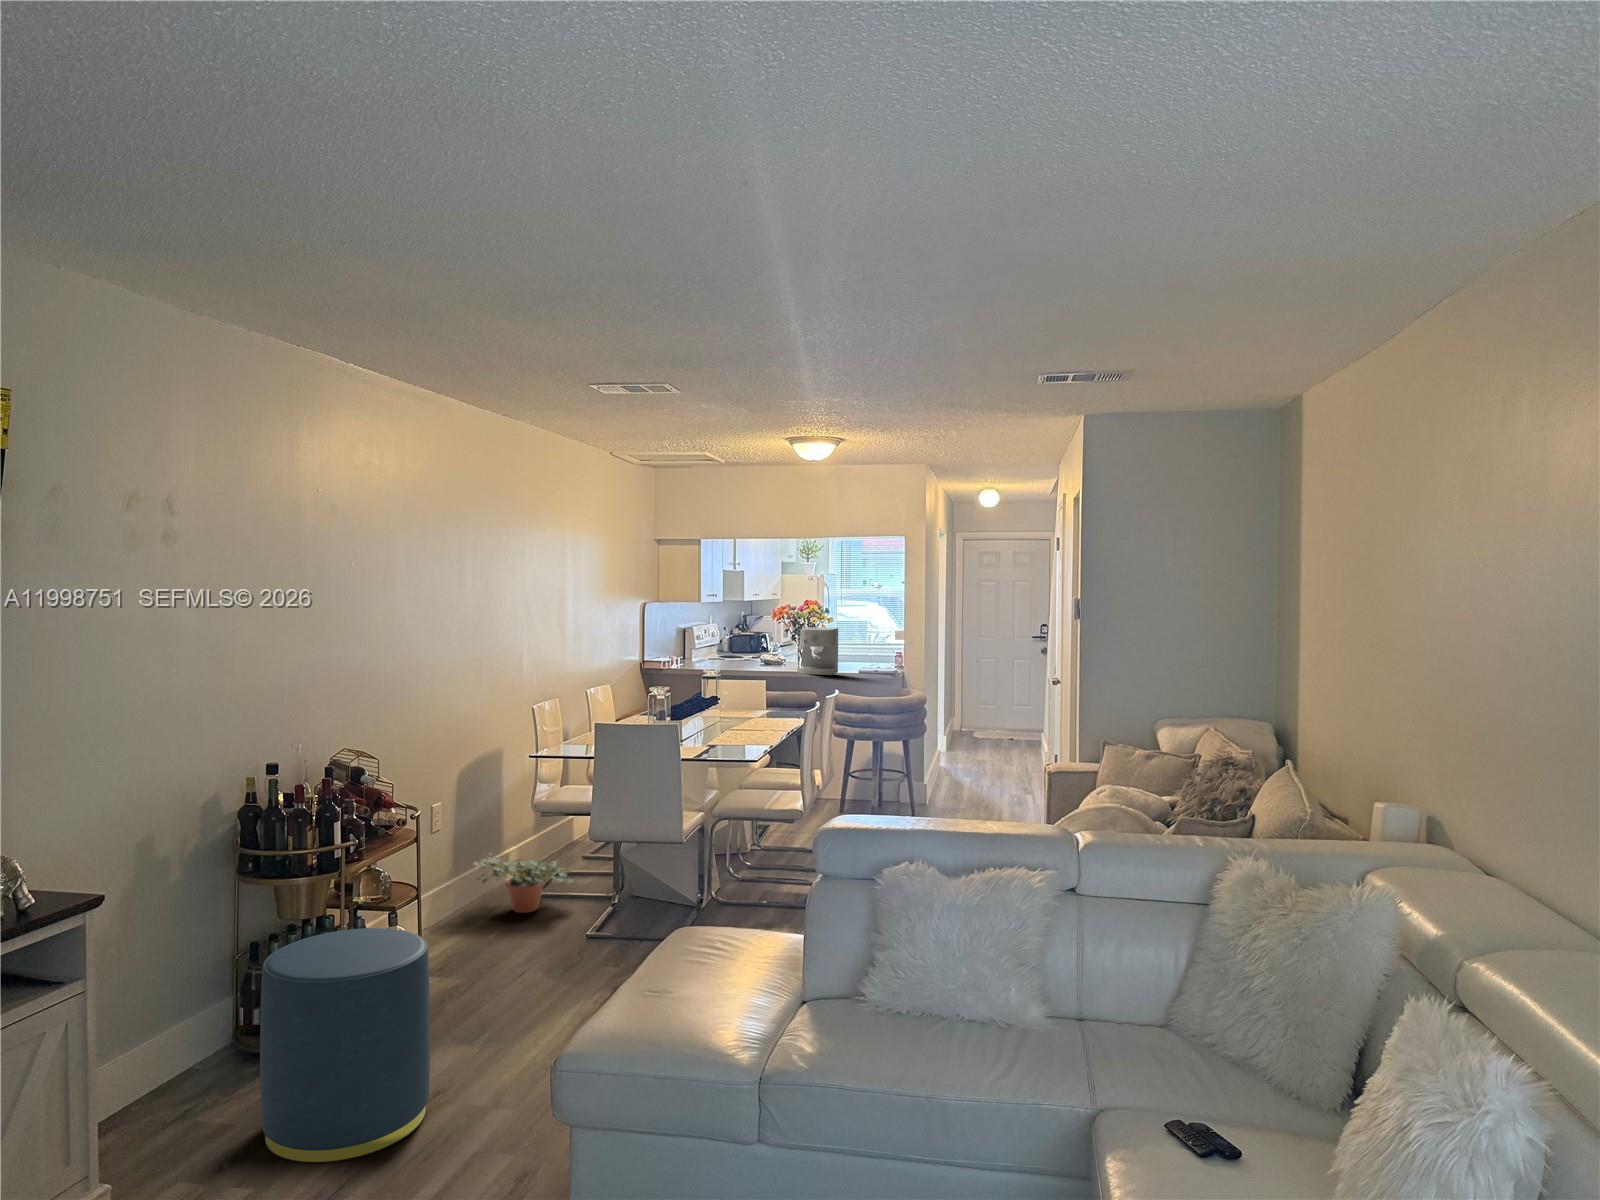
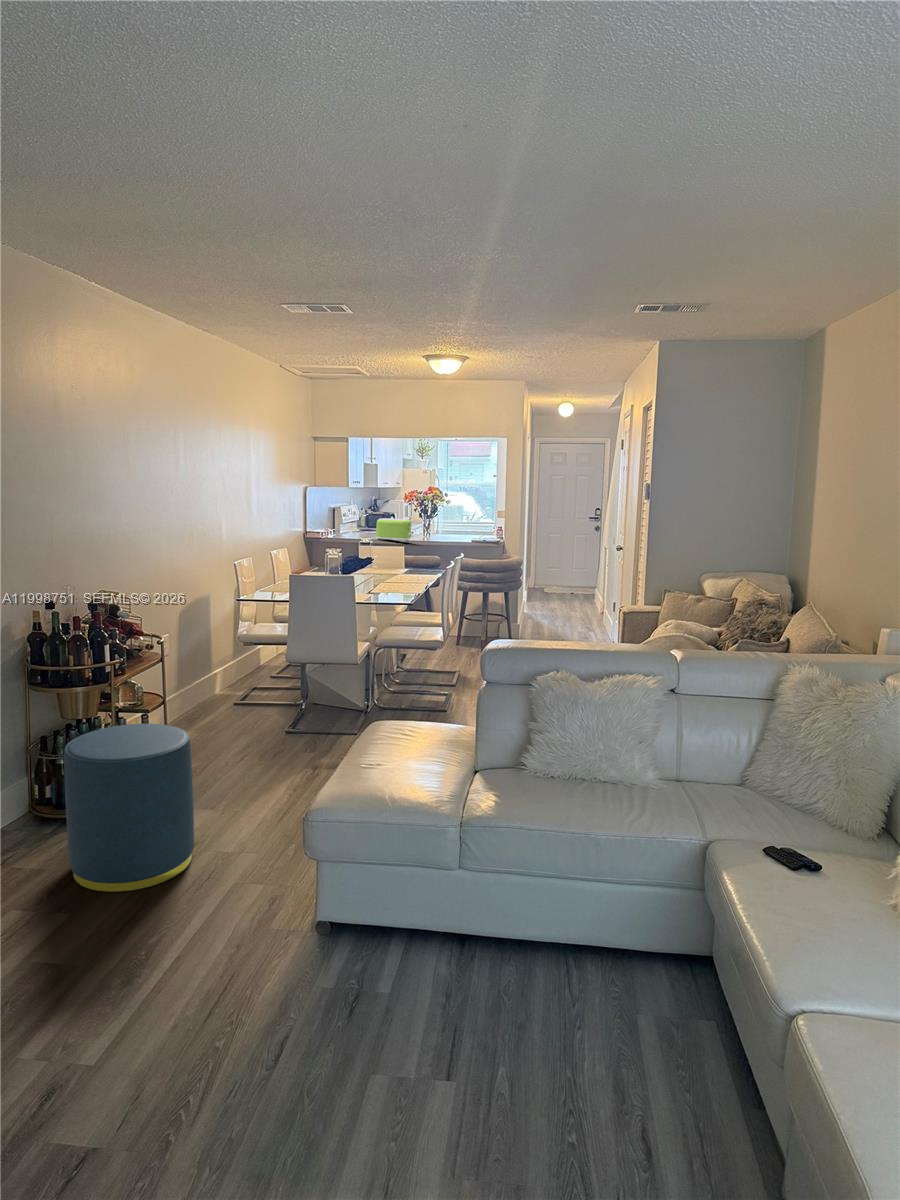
coffee maker: present [799,628,838,676] -> none [425,507,454,544]
toaster: none [734,643,779,674] -> present [377,518,411,542]
potted plant: present [473,857,573,913] -> none [192,673,273,717]

